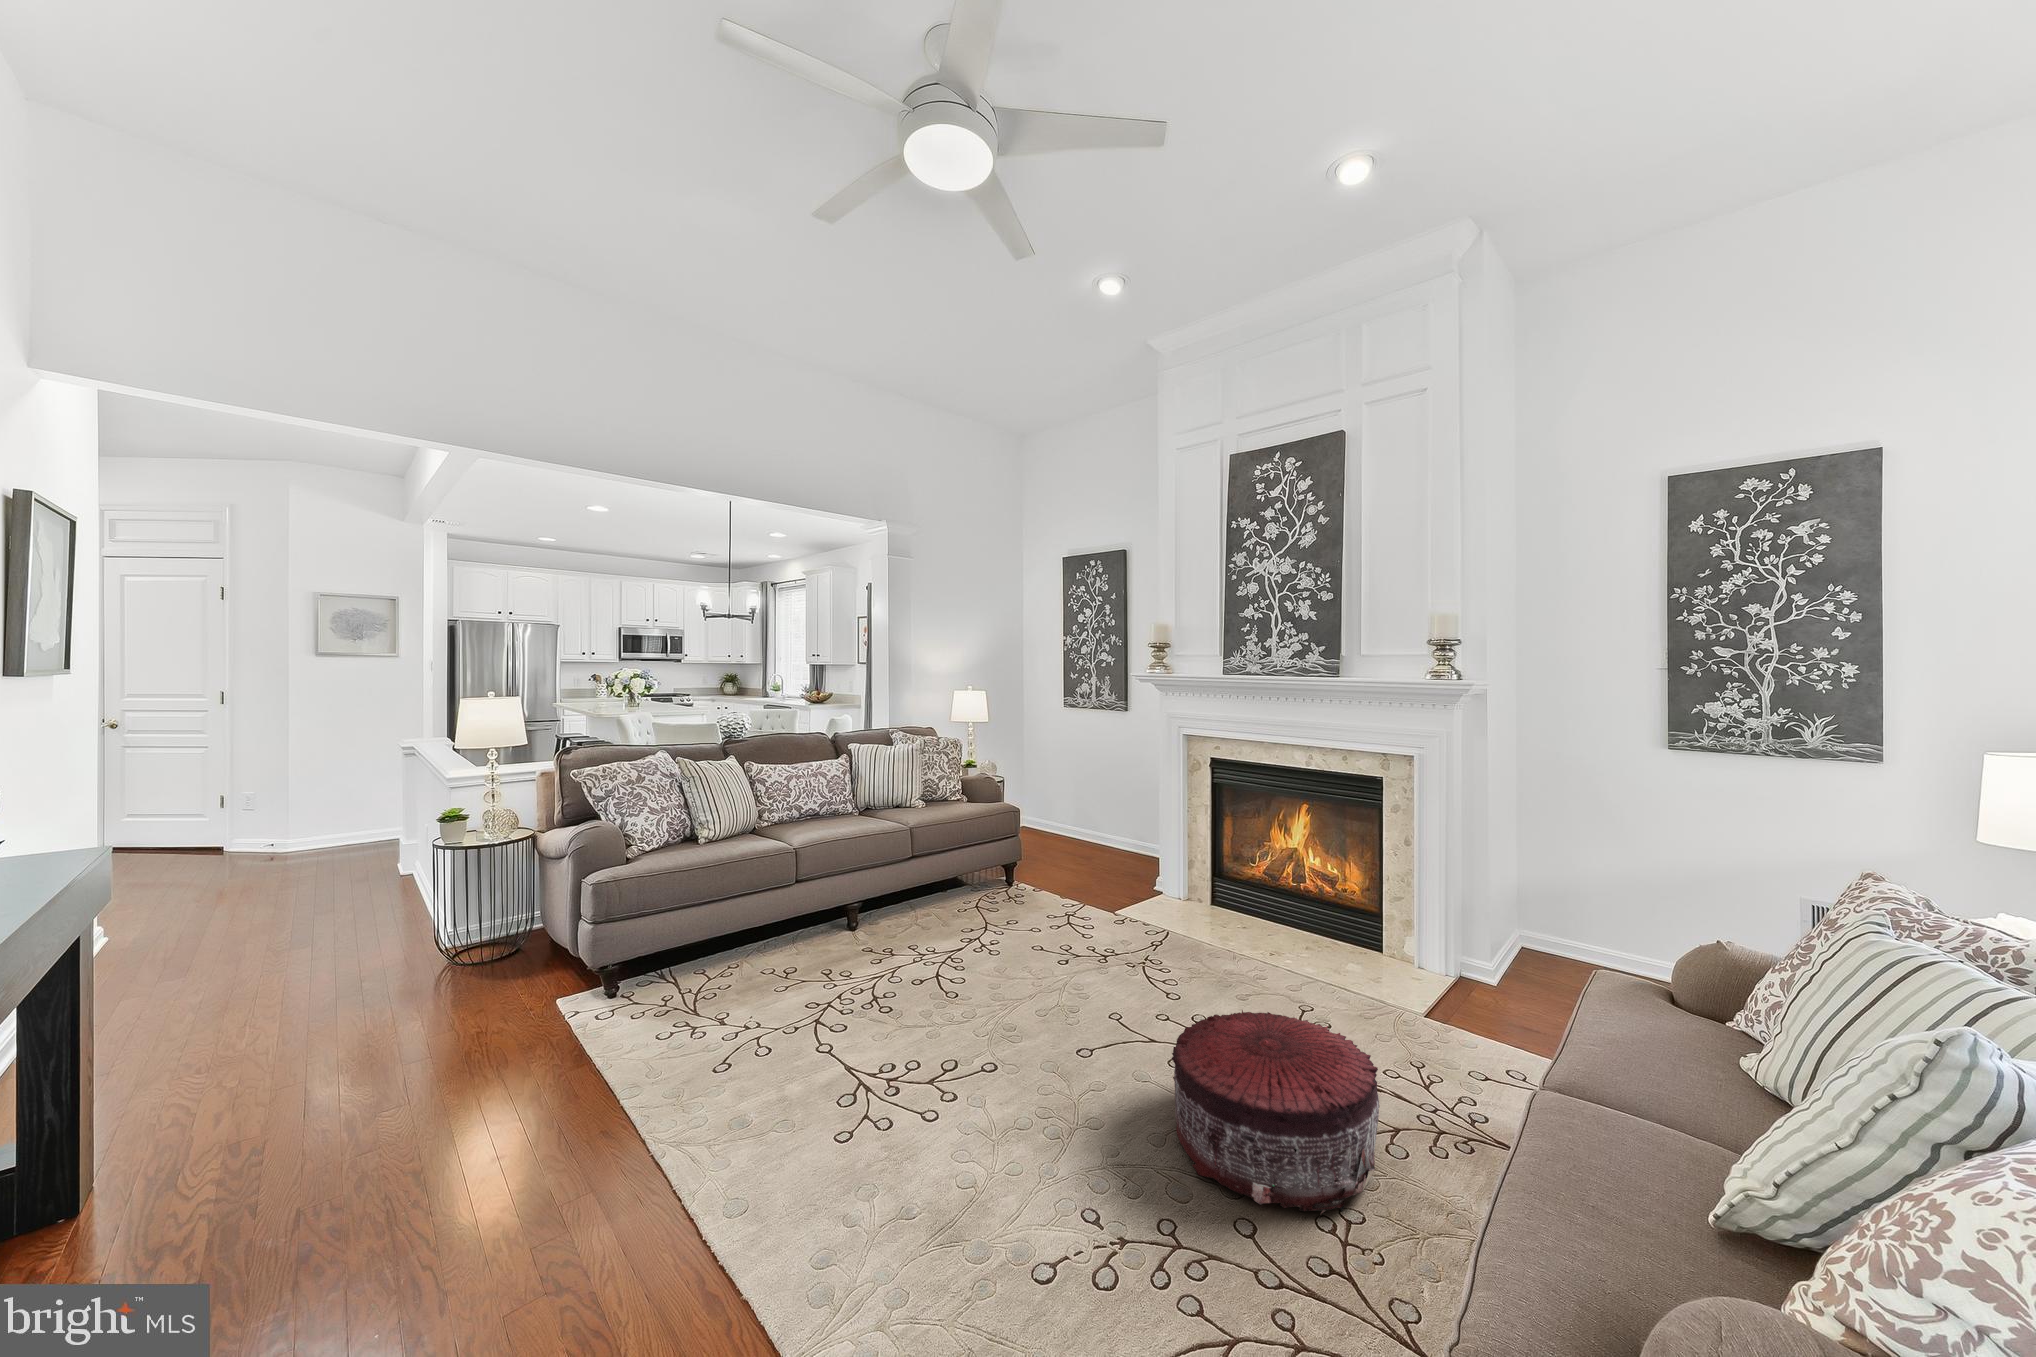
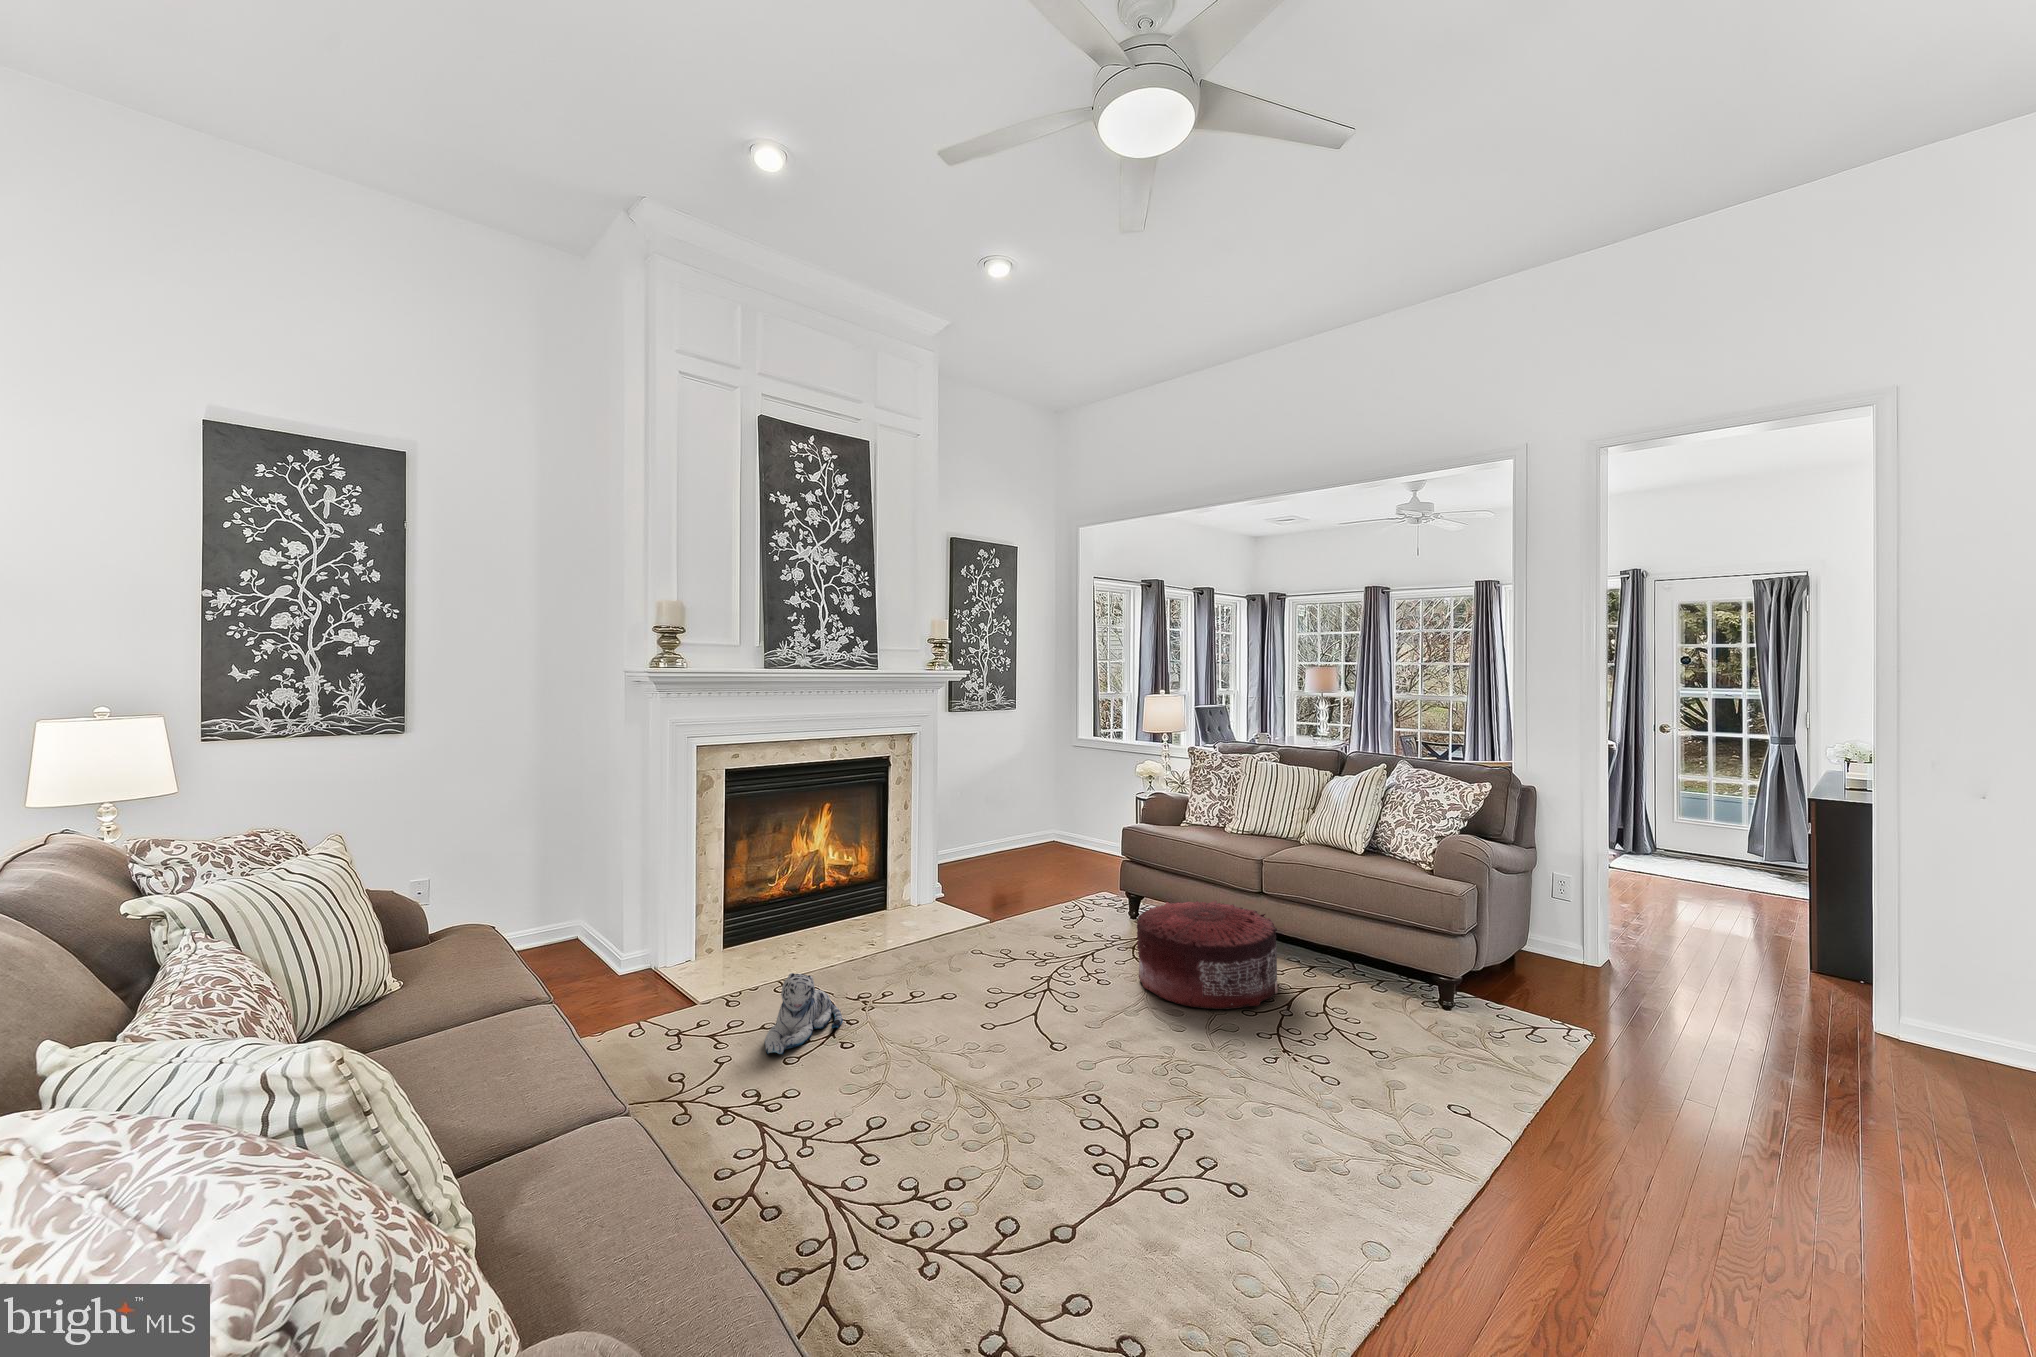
plush toy: none [1015,893,1099,950] -> present [765,973,843,1054]

